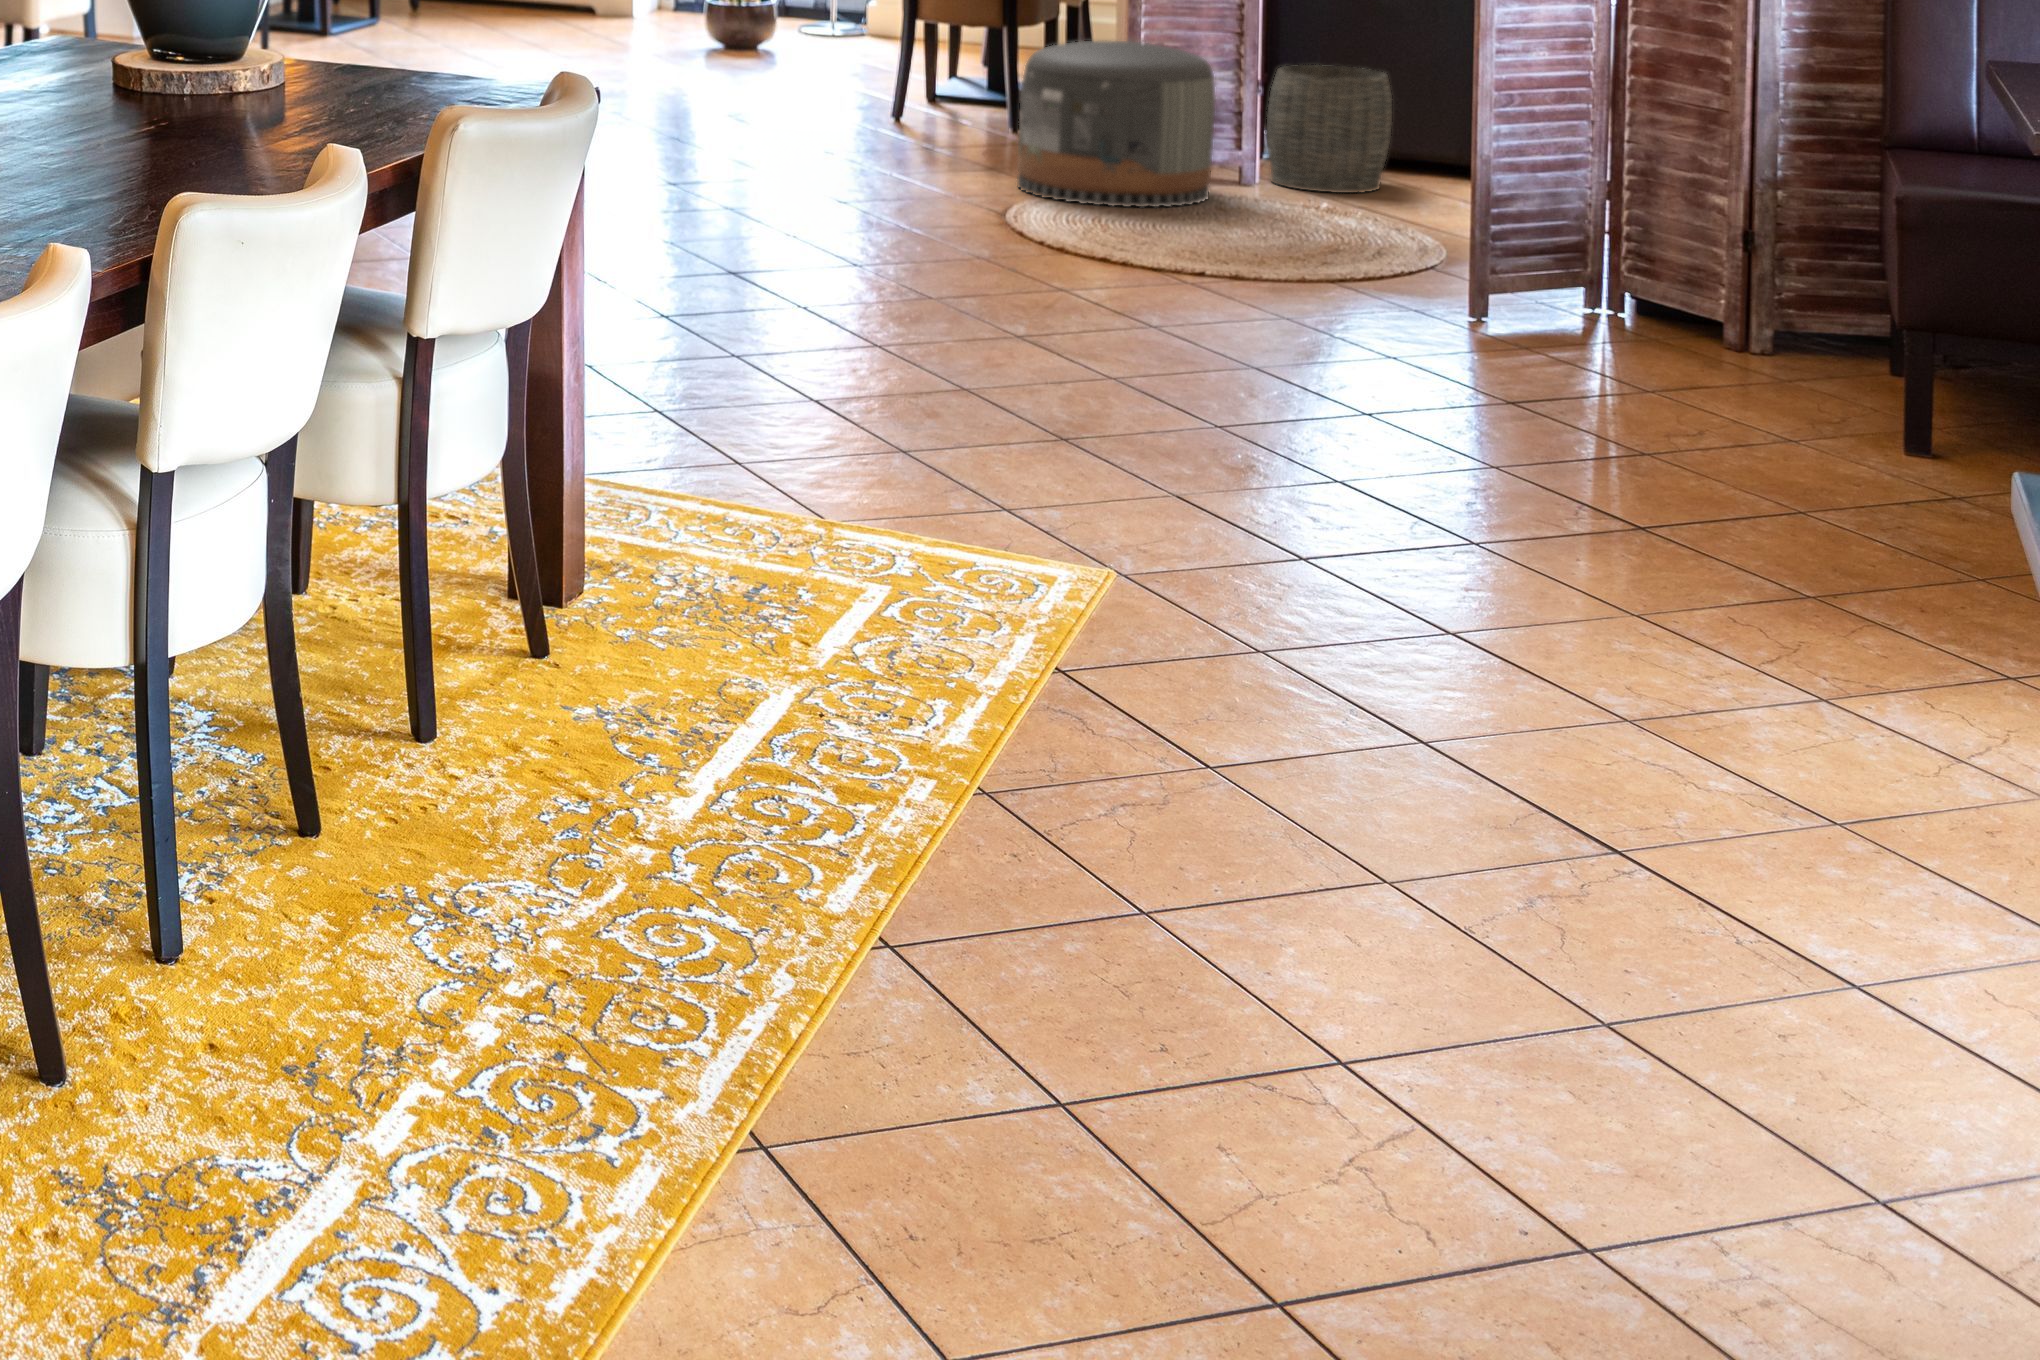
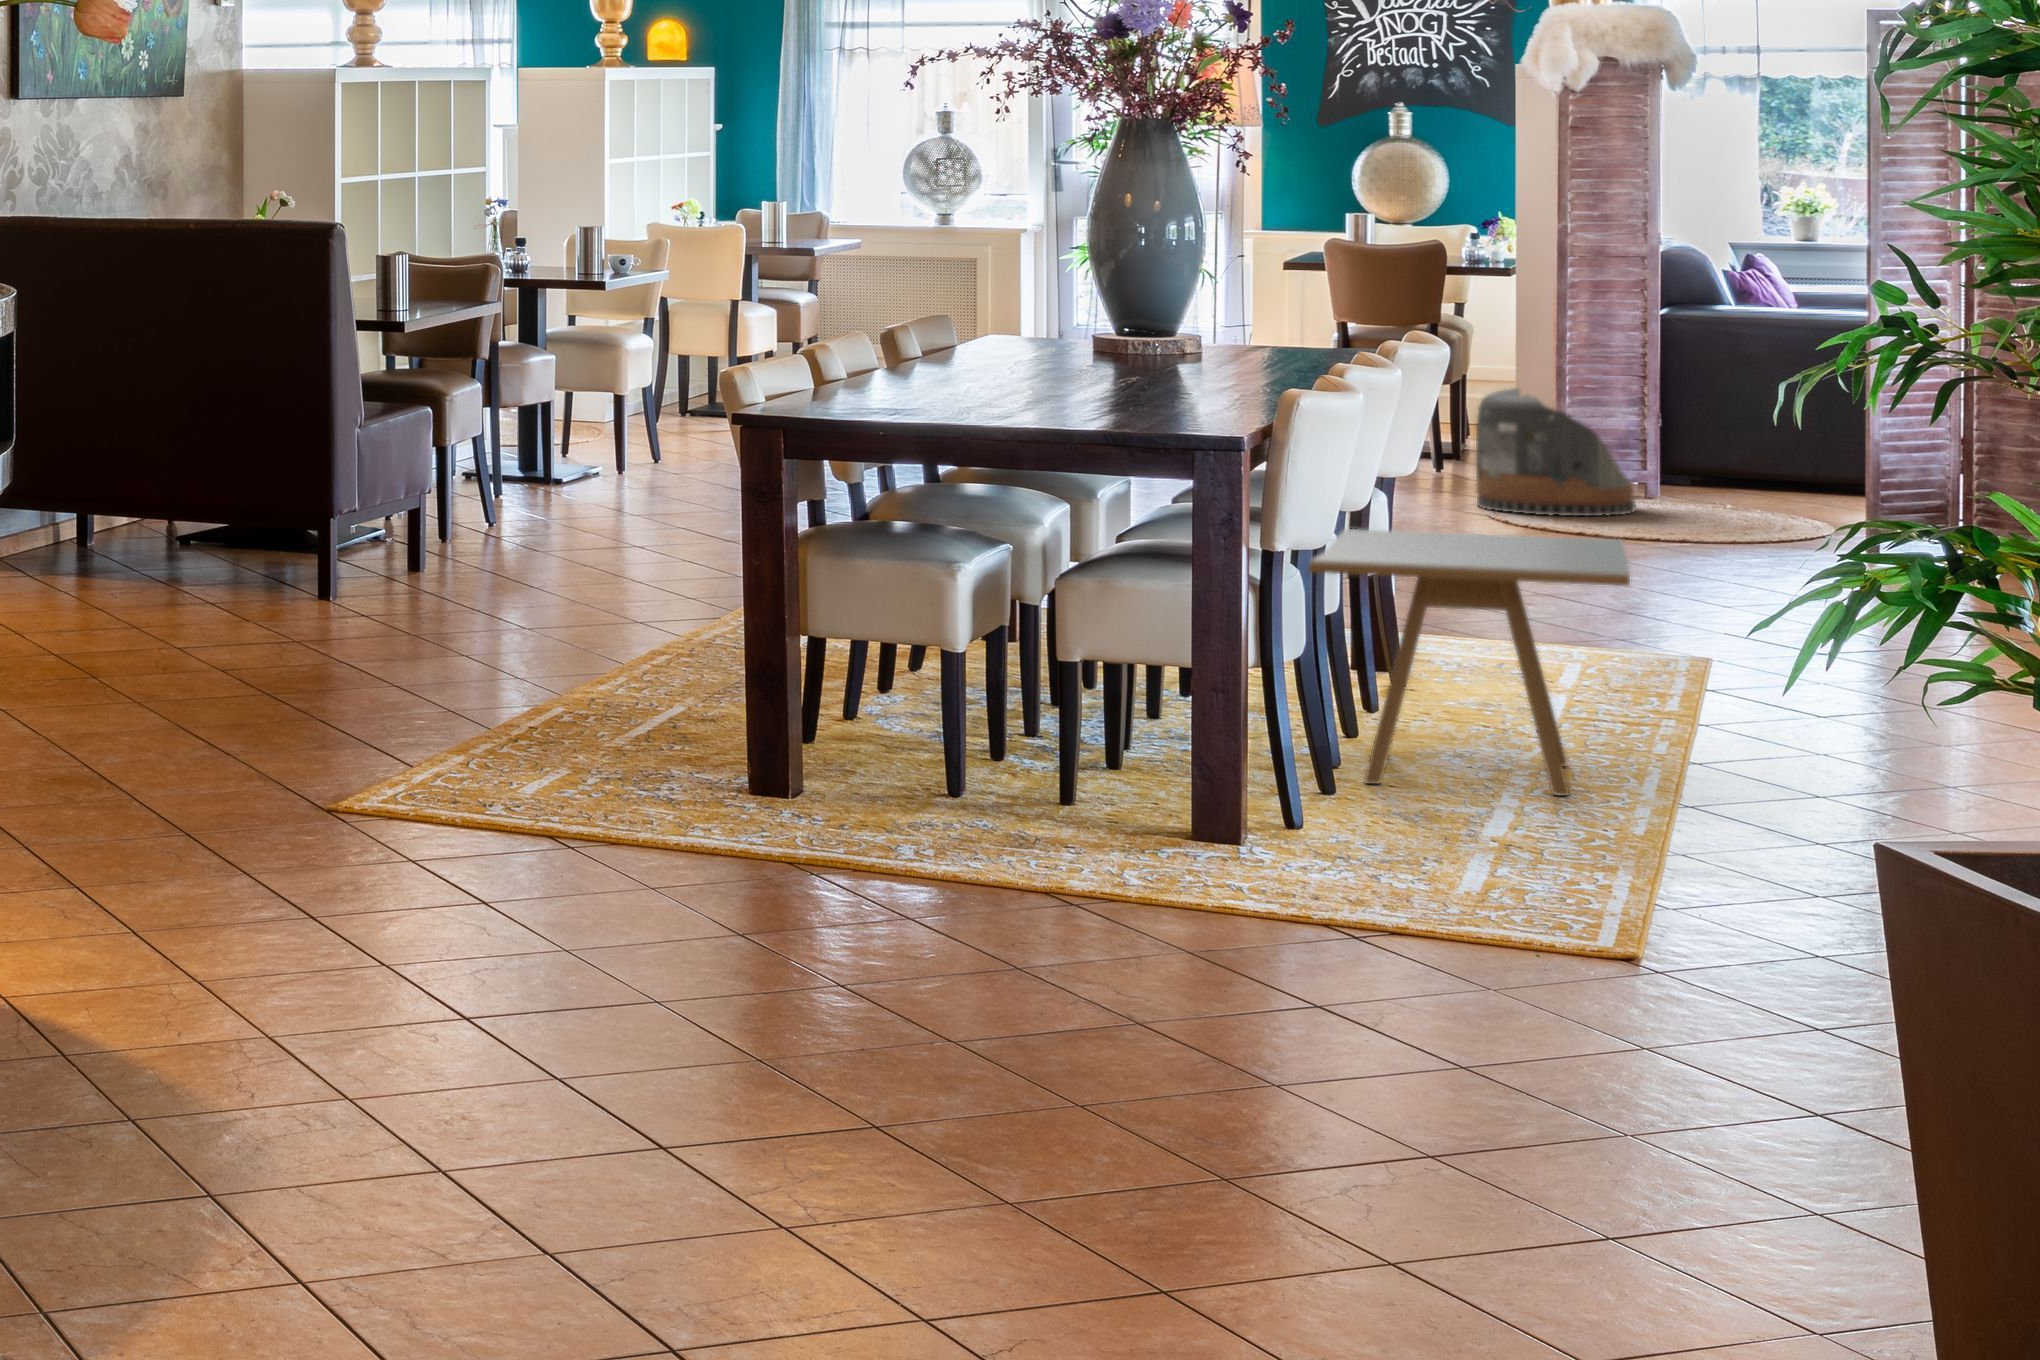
woven basket: present [1267,65,1392,193] -> none [1671,407,1773,508]
side table: none [66,485,804,1131] -> present [1309,529,1630,796]

